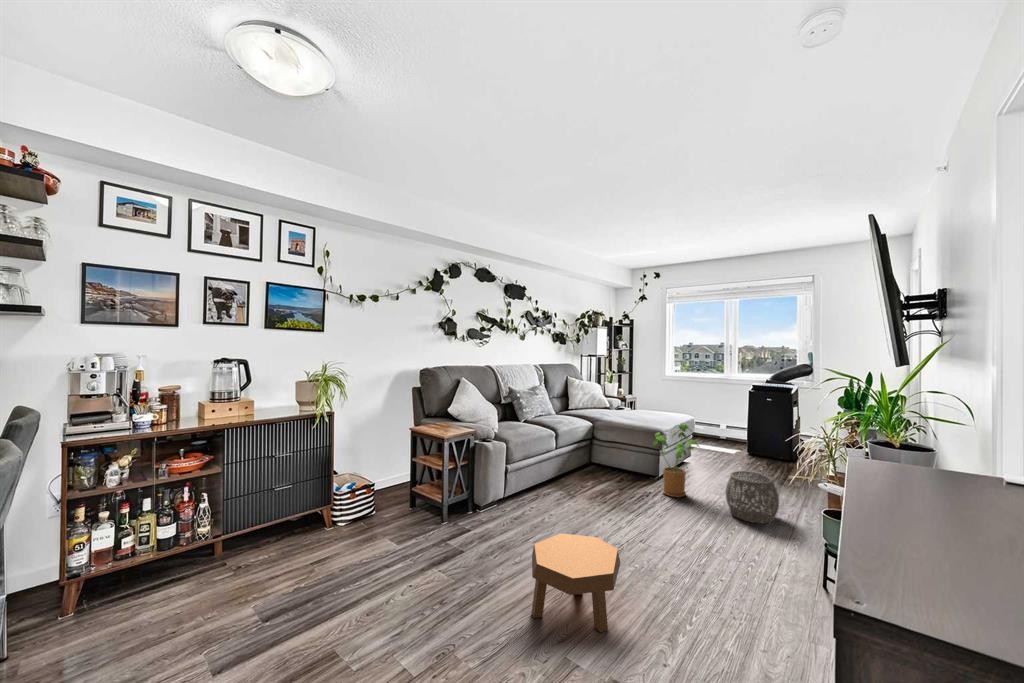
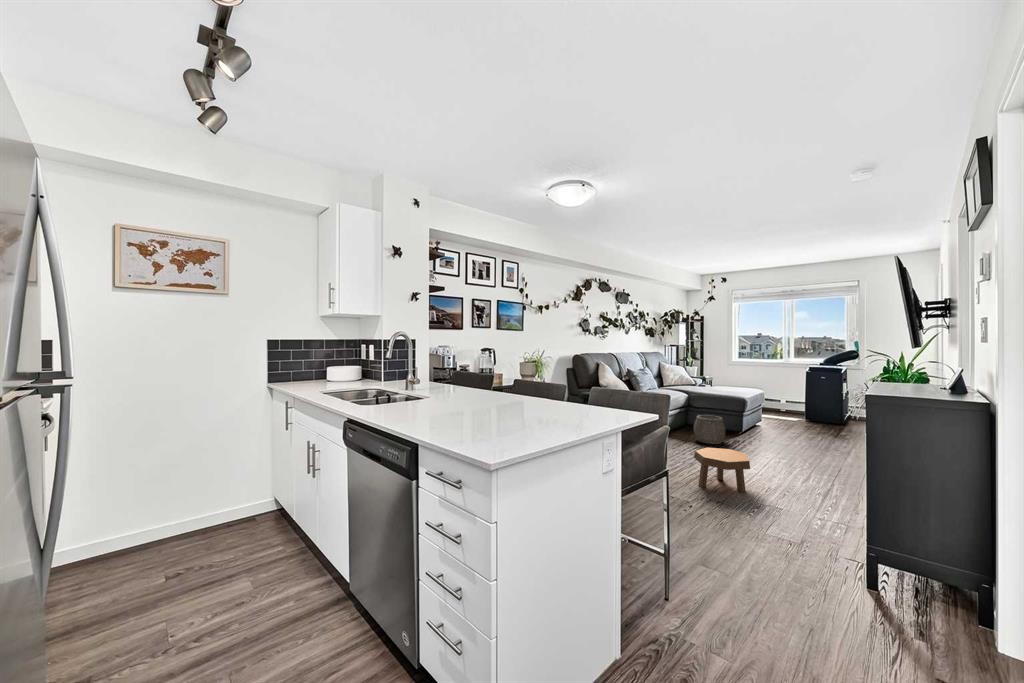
house plant: present [653,424,699,497] -> none [741,392,778,442]
woven basket: present [726,471,779,524] -> present [694,415,725,444]

